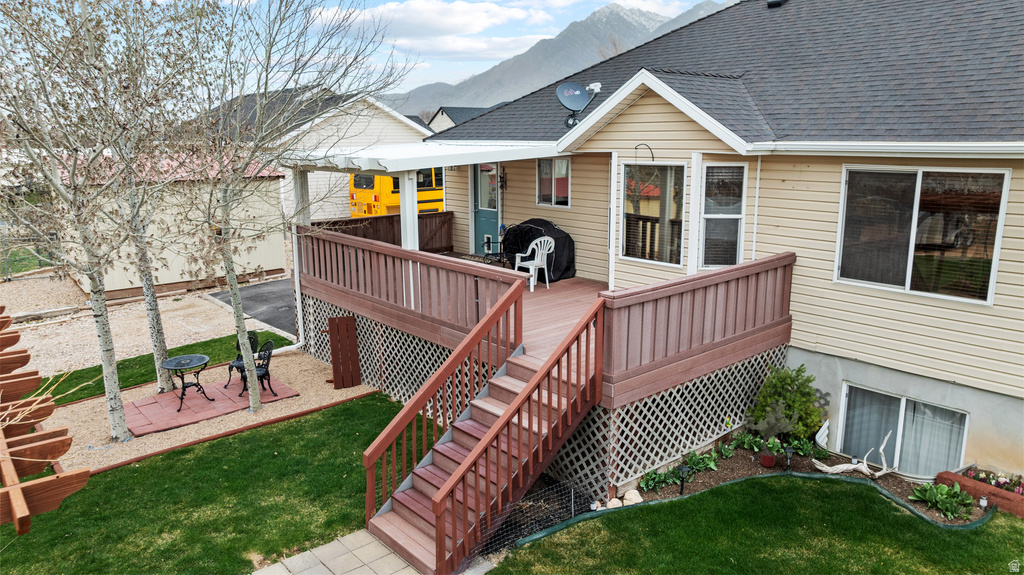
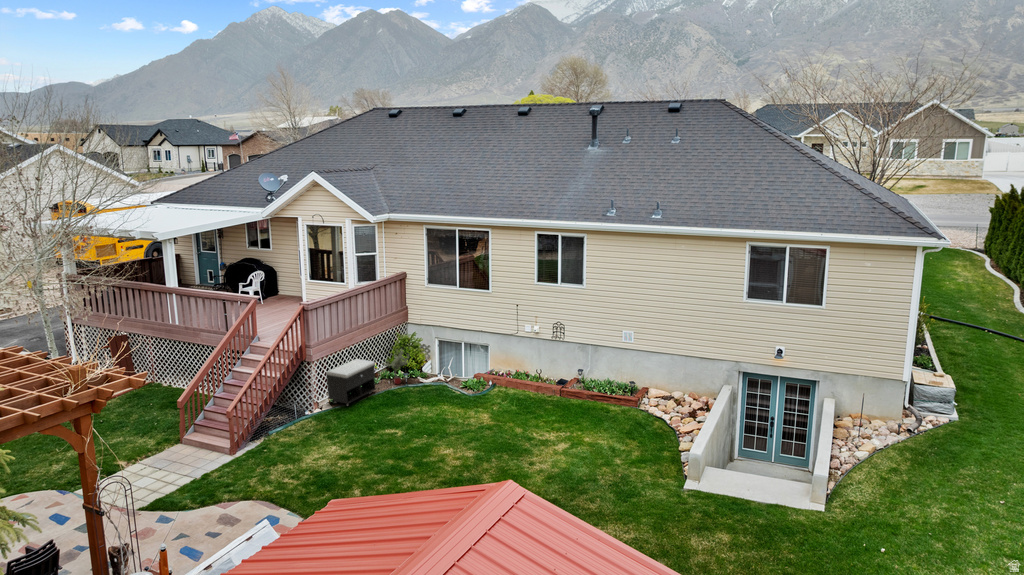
storage bench: none [635,407,729,500] -> present [326,359,376,405]

